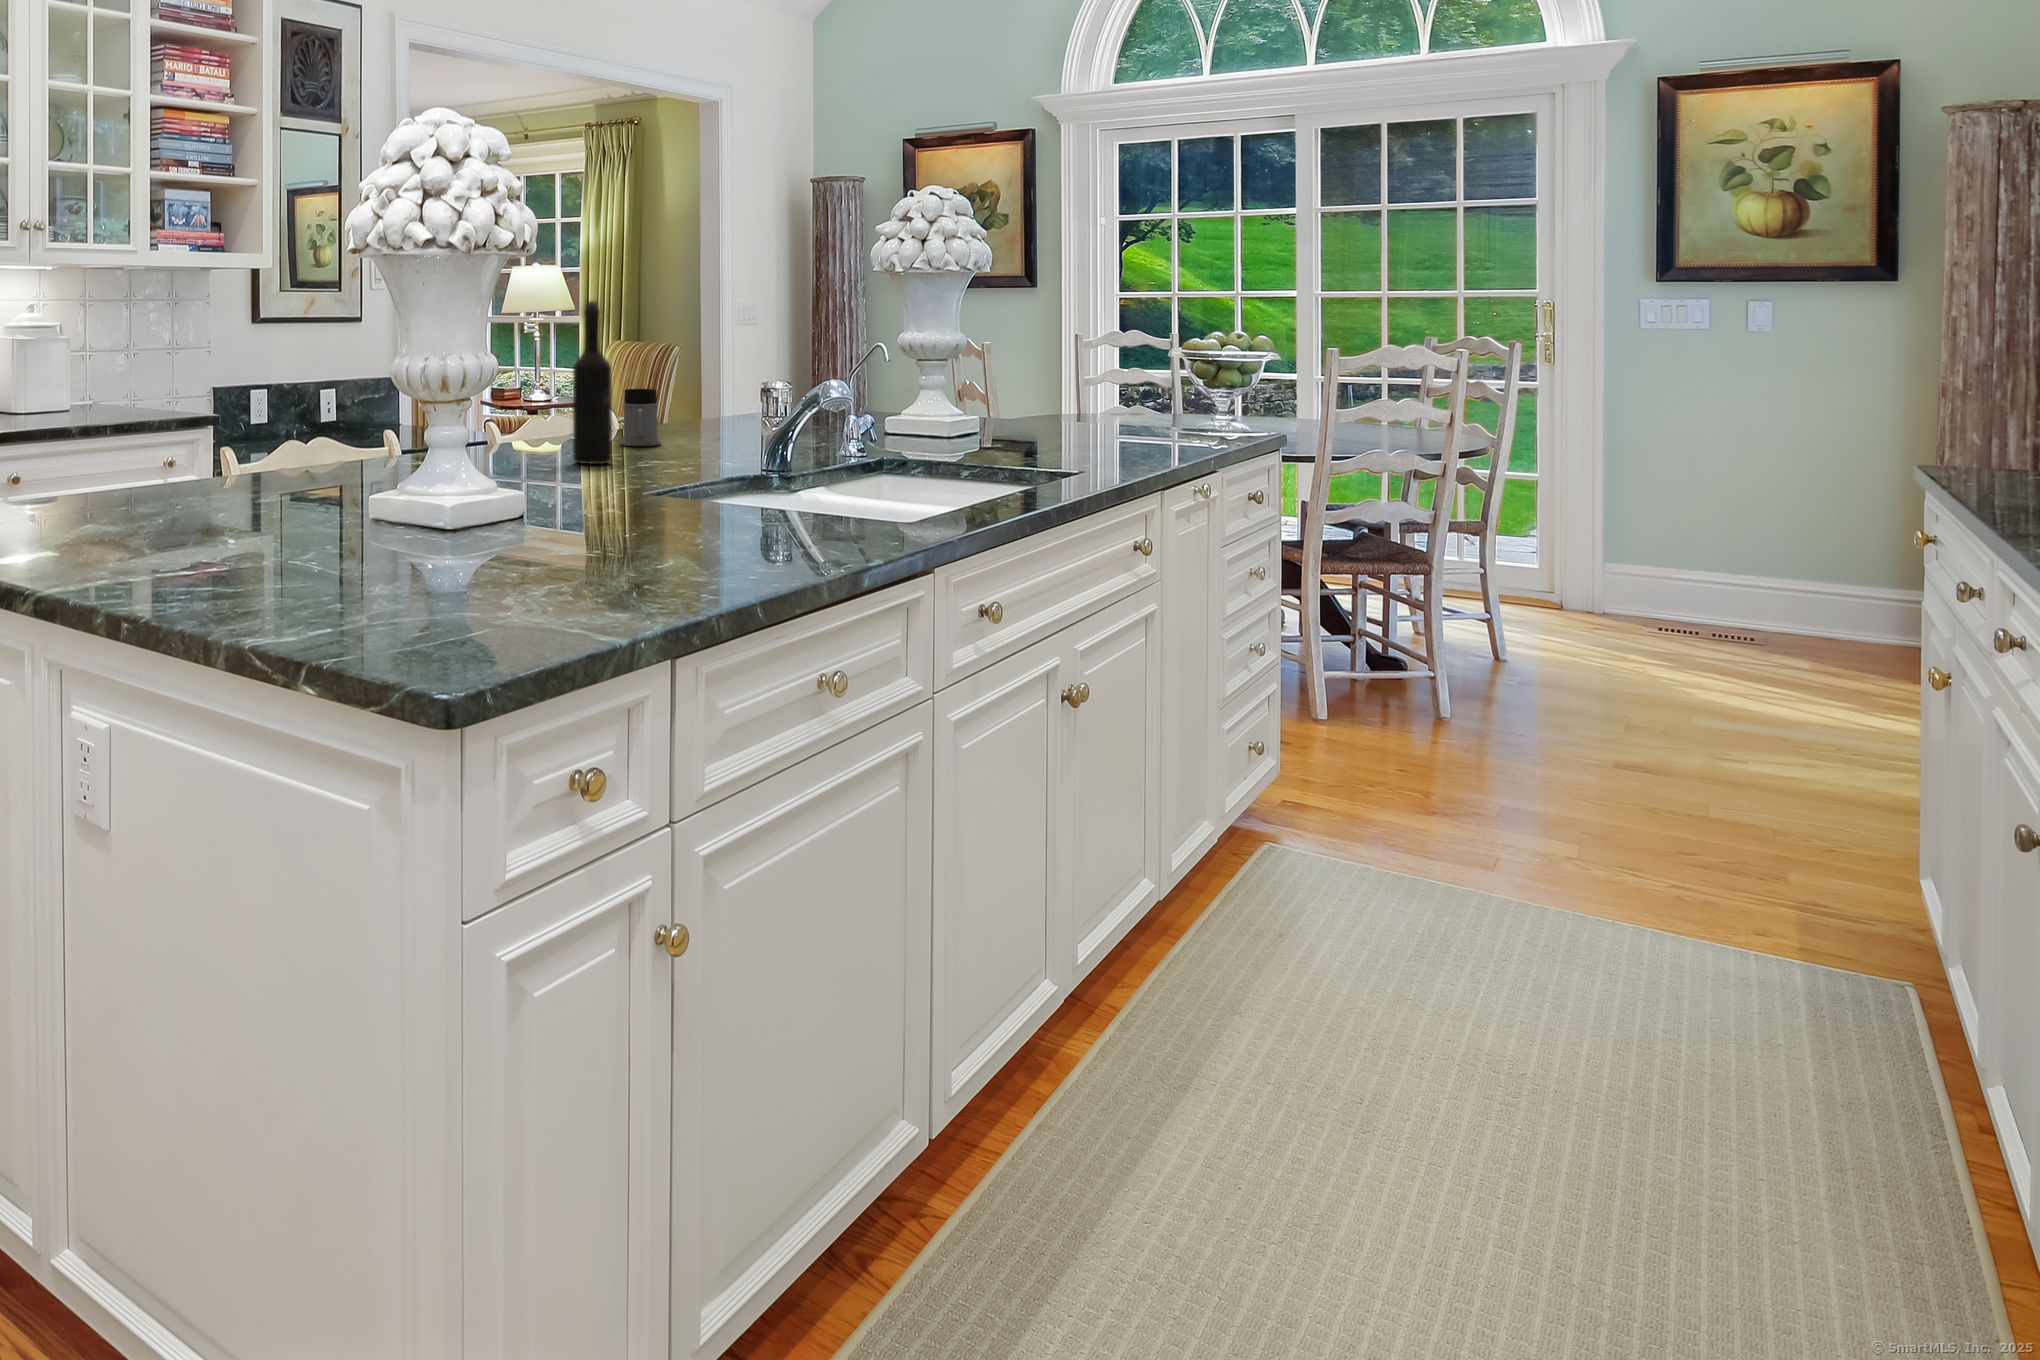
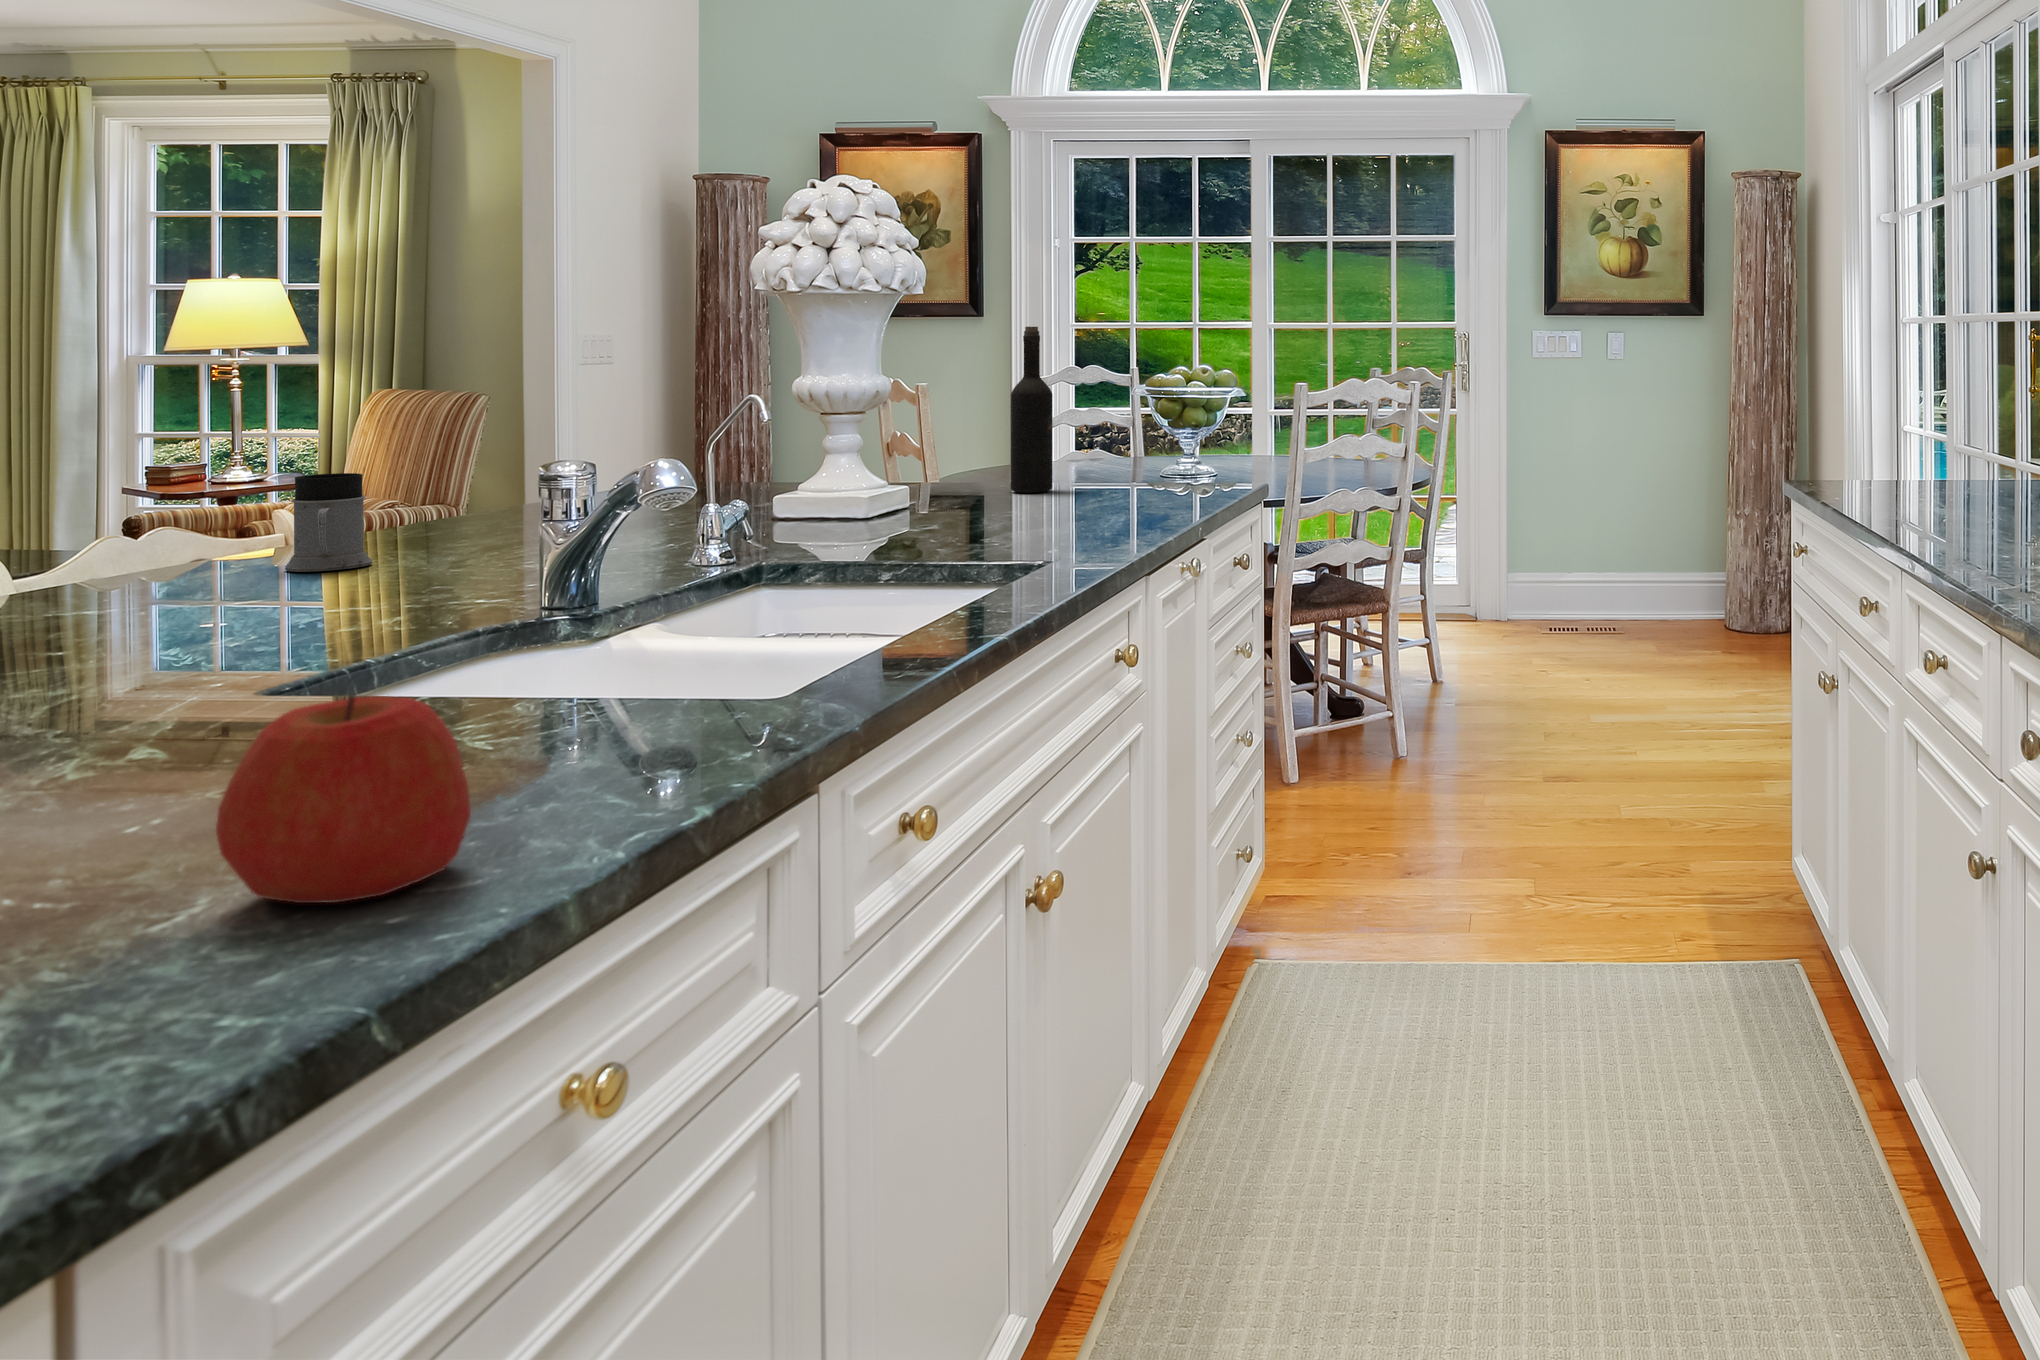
wine bottle: present [573,301,612,464] -> present [1011,327,1052,493]
apple: none [682,476,778,571] -> present [216,696,471,903]

